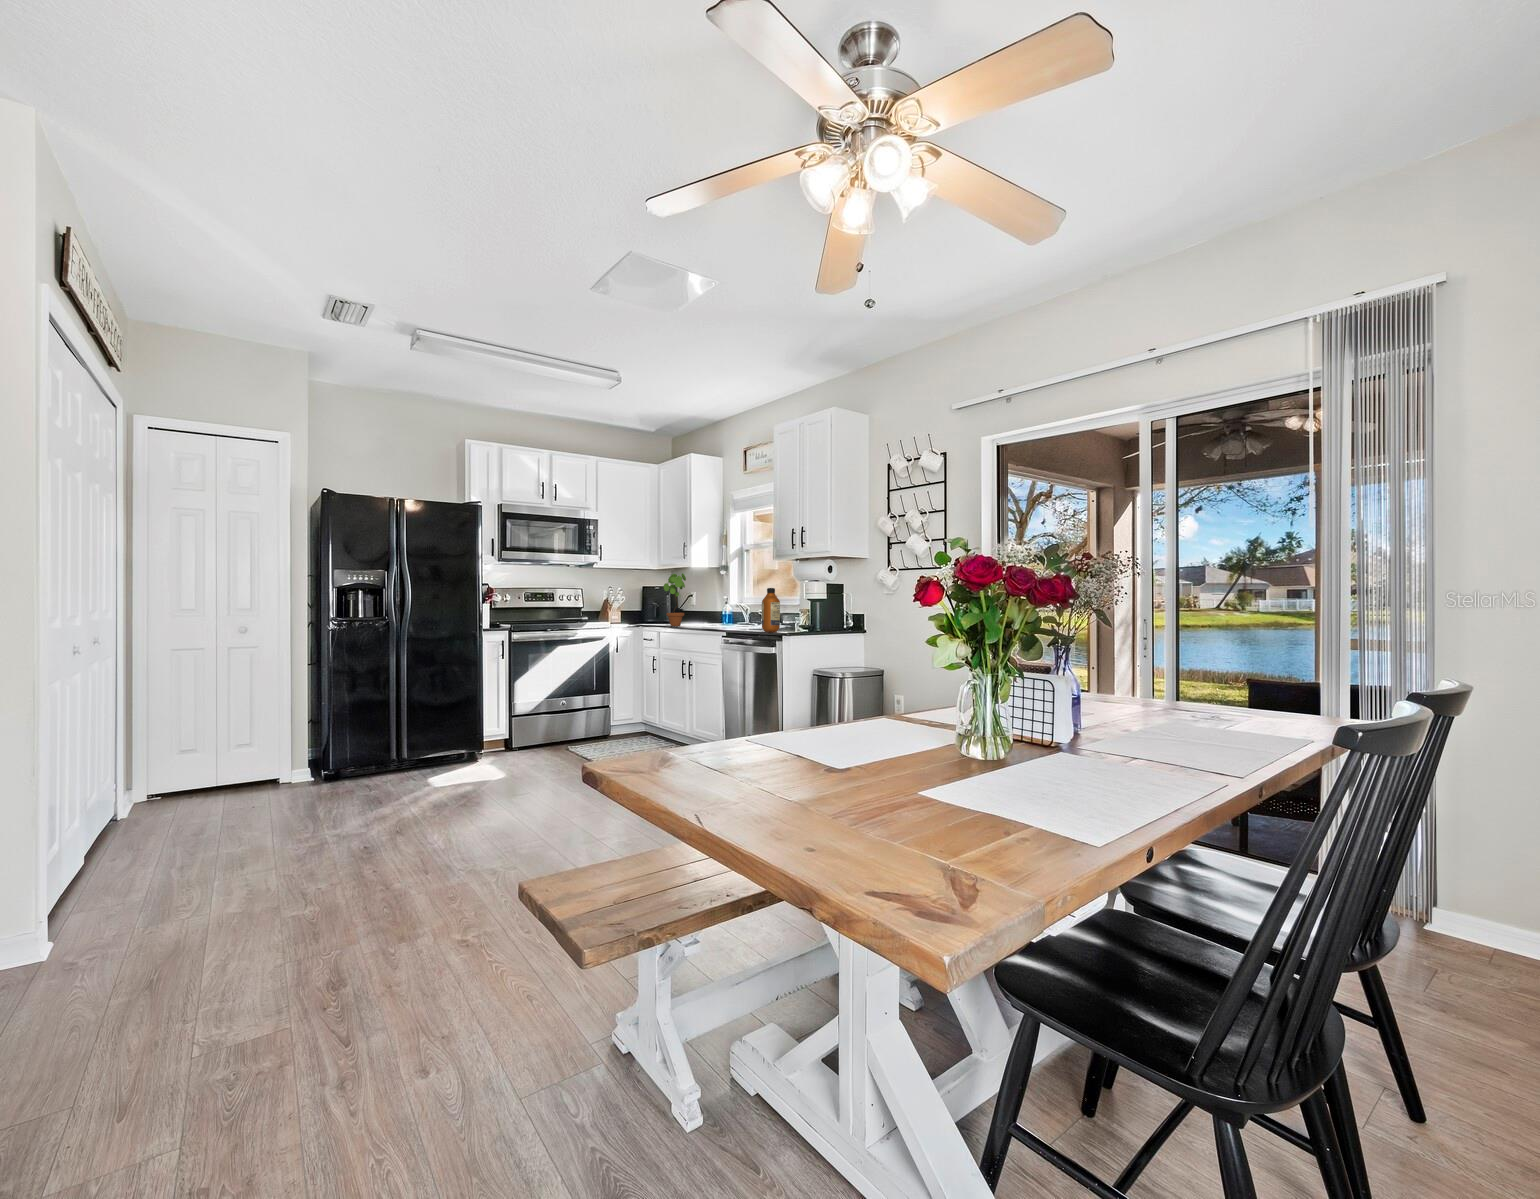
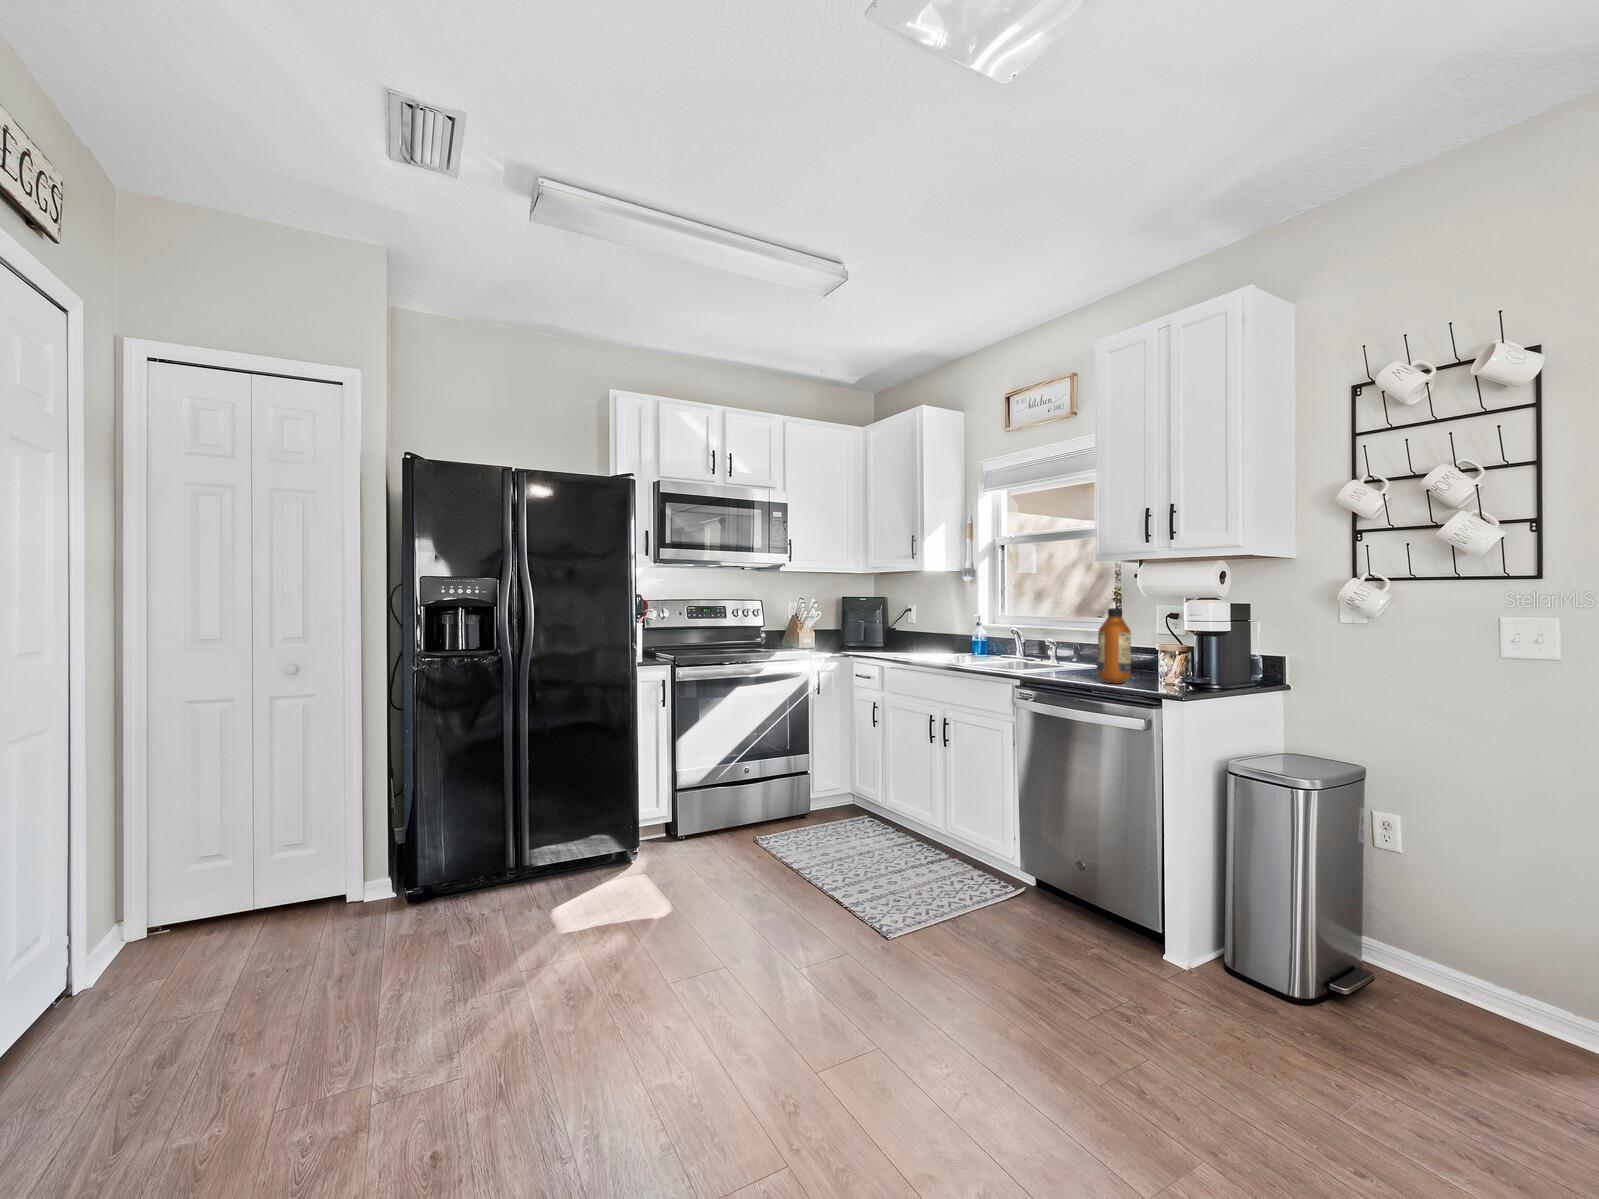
potted plant: present [664,573,686,626] -> none [895,580,927,659]

